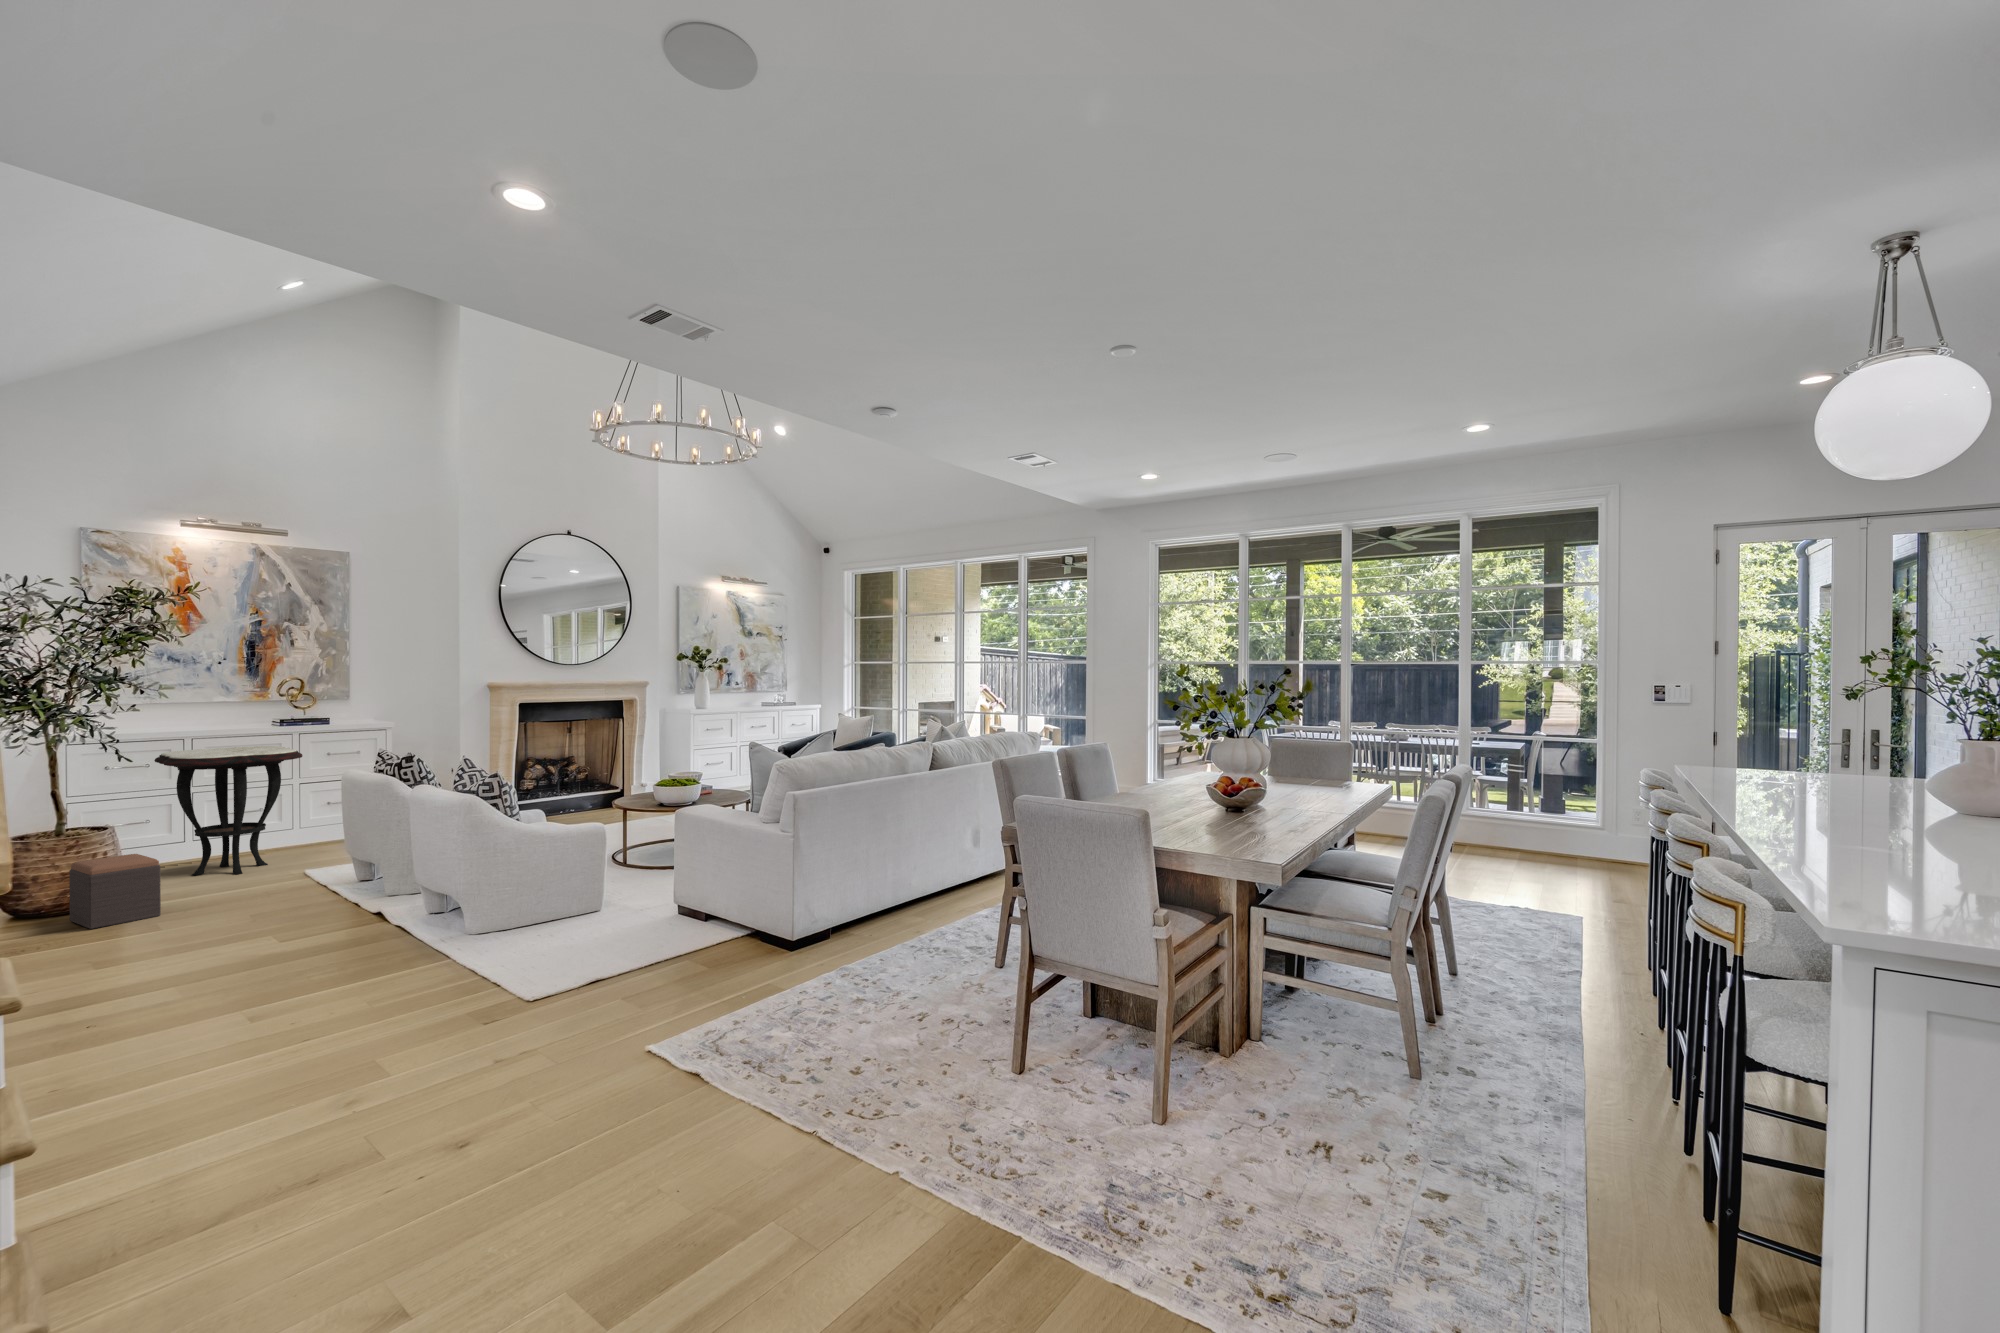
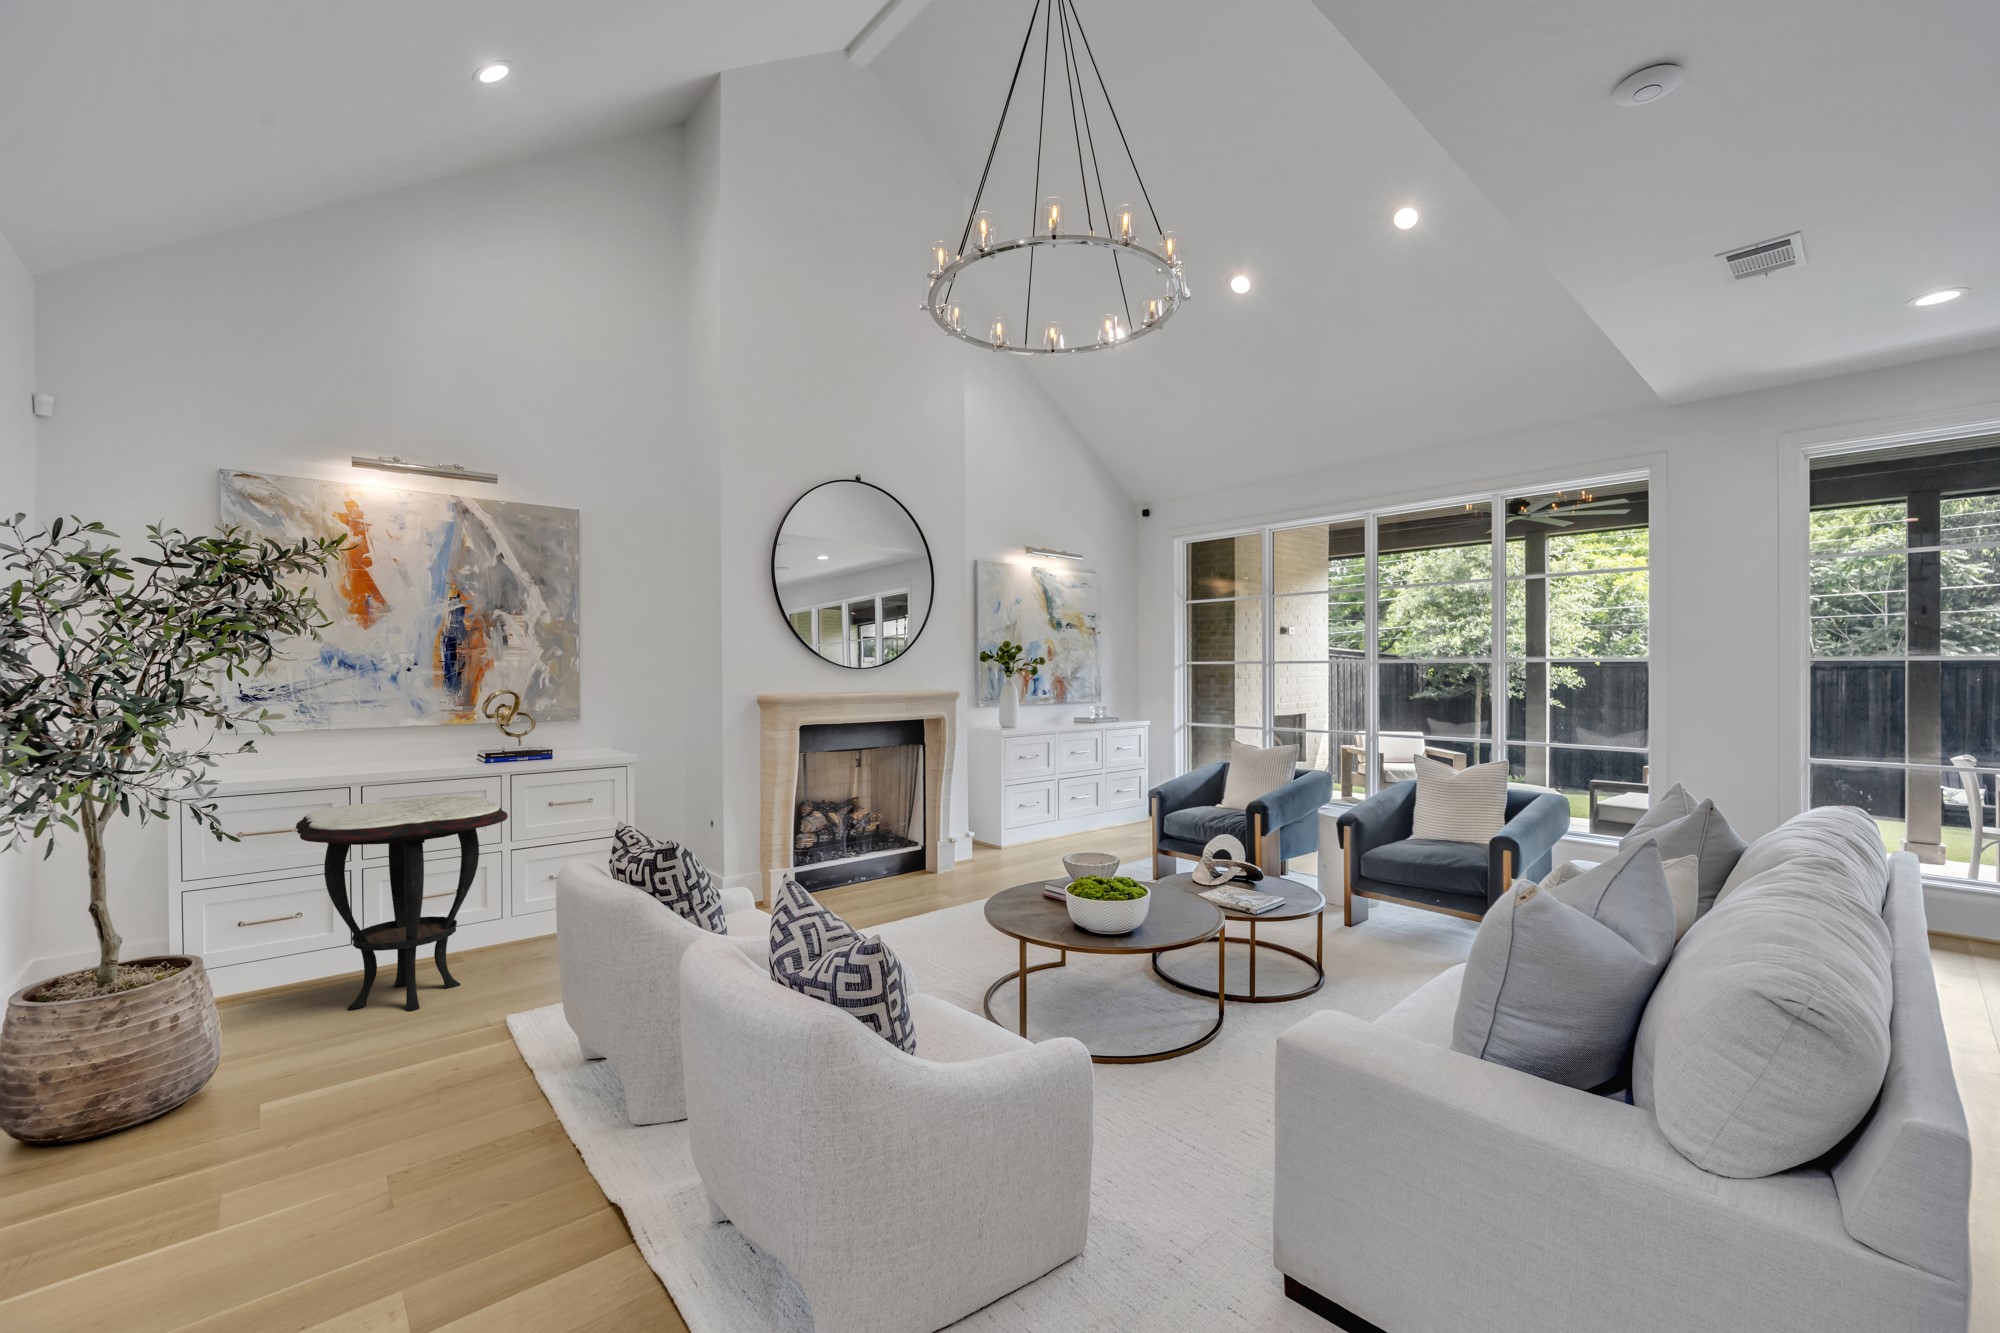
footstool: present [69,854,161,929] -> none [95,1020,248,1195]

